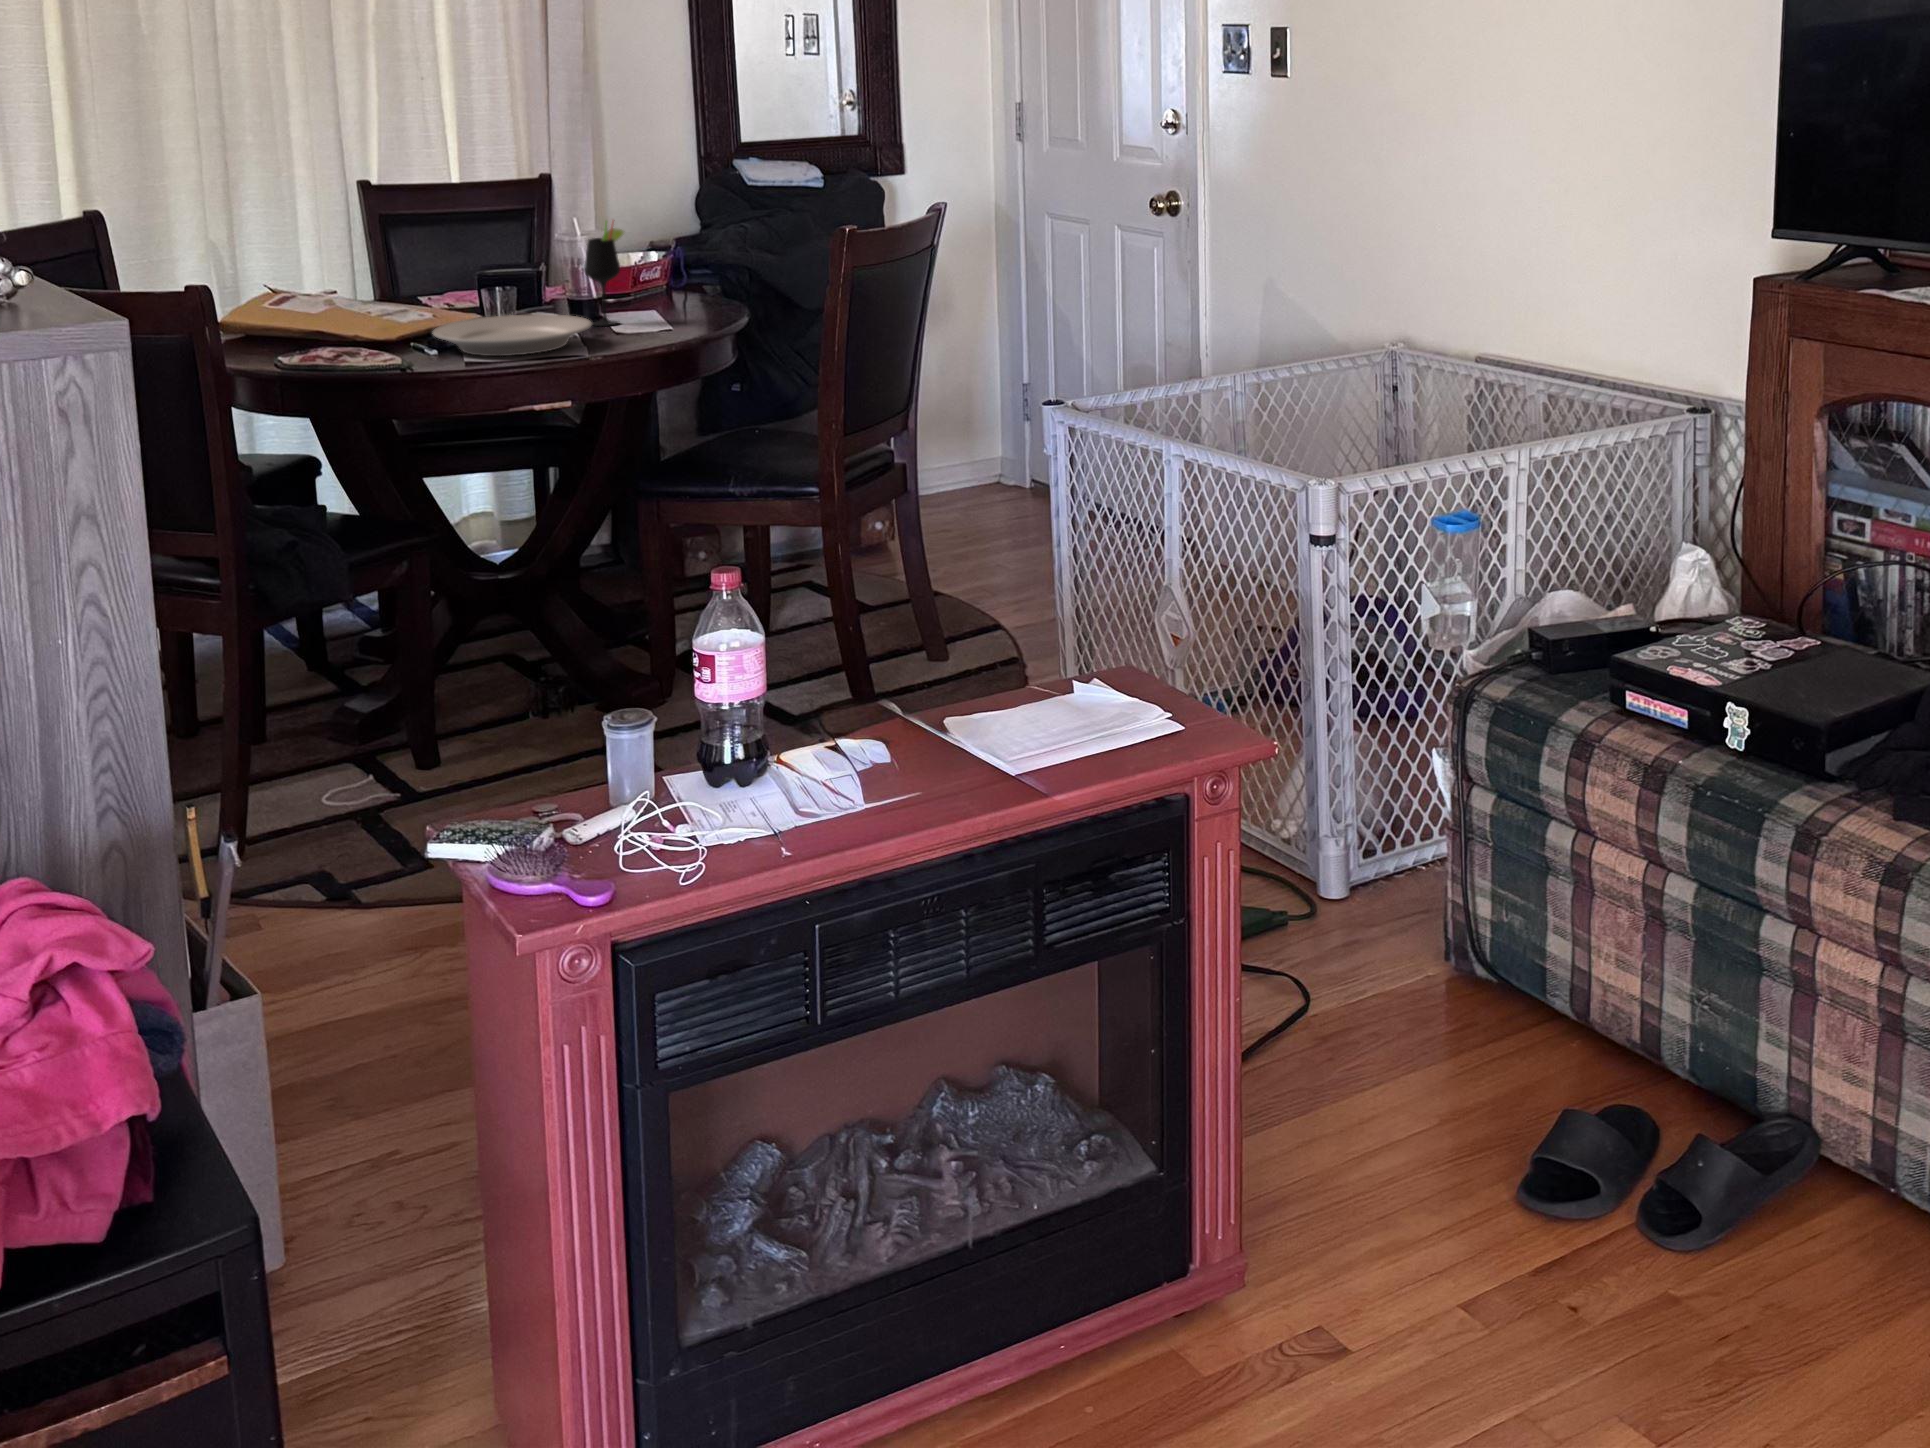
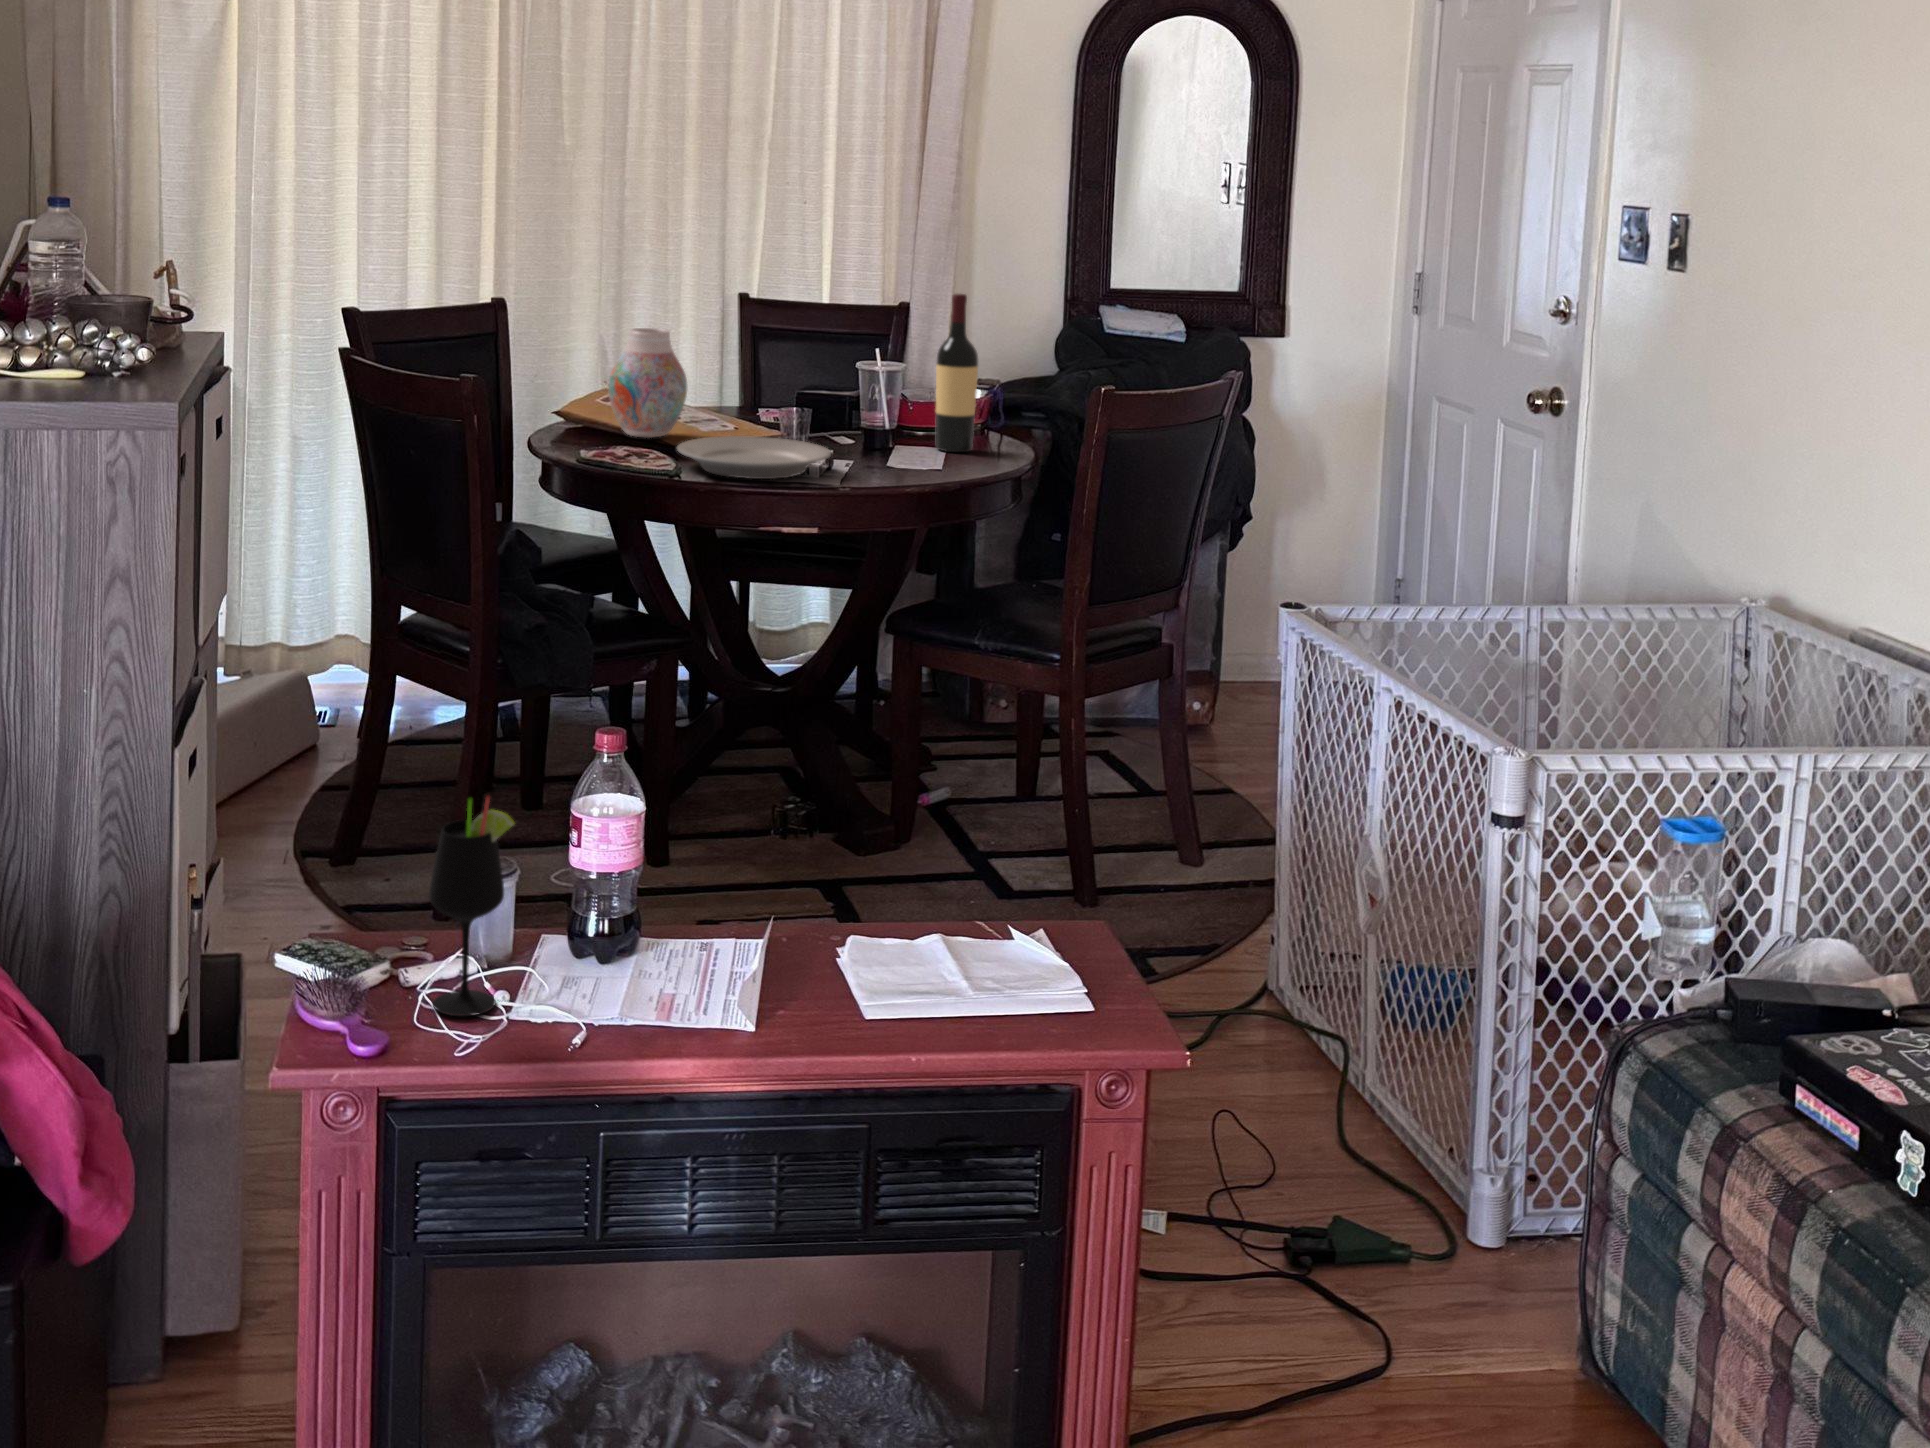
wine bottle: none [652,158,694,311] -> present [935,294,978,452]
vase: none [324,221,410,333] -> present [608,328,687,438]
wine glass: present [584,221,624,326] -> present [429,796,515,1016]

